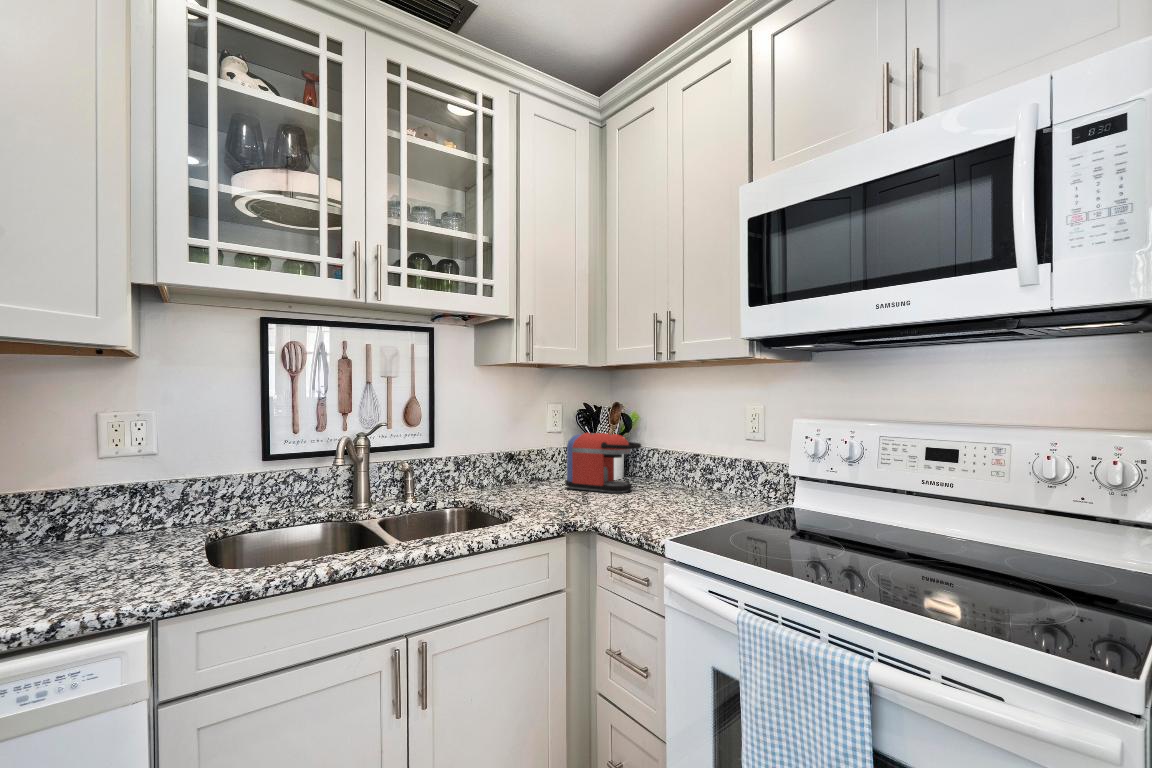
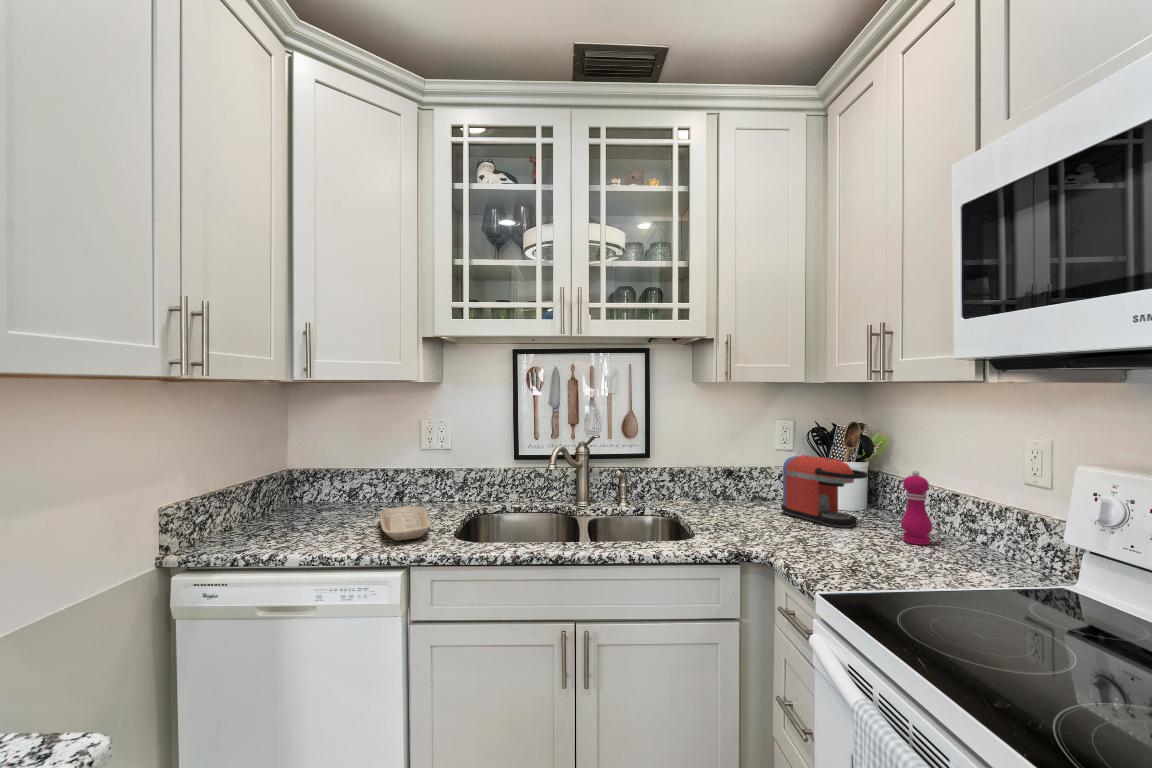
pepper mill: none [670,436,692,496] -> present [901,470,932,545]
tray: none [47,539,181,589] -> present [379,506,431,541]

